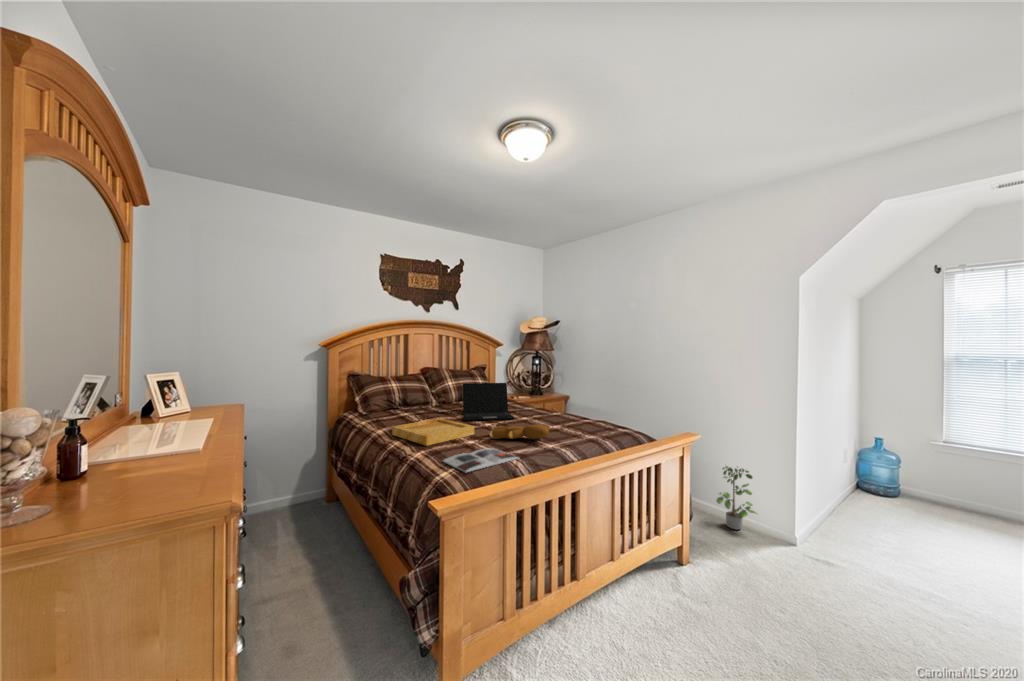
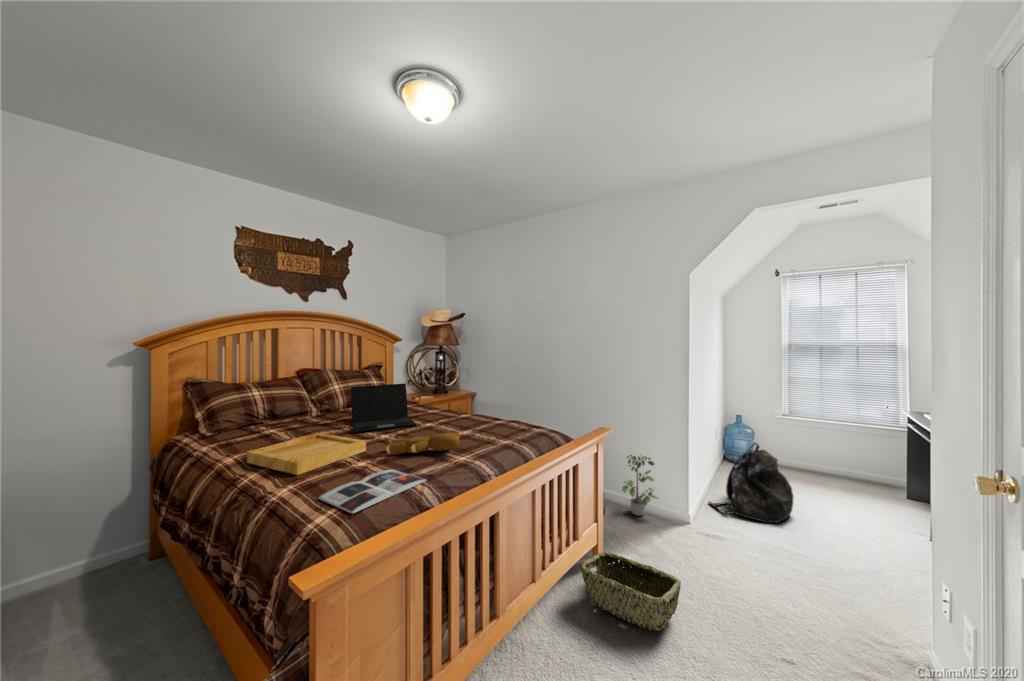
backpack: none [822,467,936,559] -> present [709,443,793,523]
woven basket: none [657,550,759,624] -> present [580,552,681,630]

